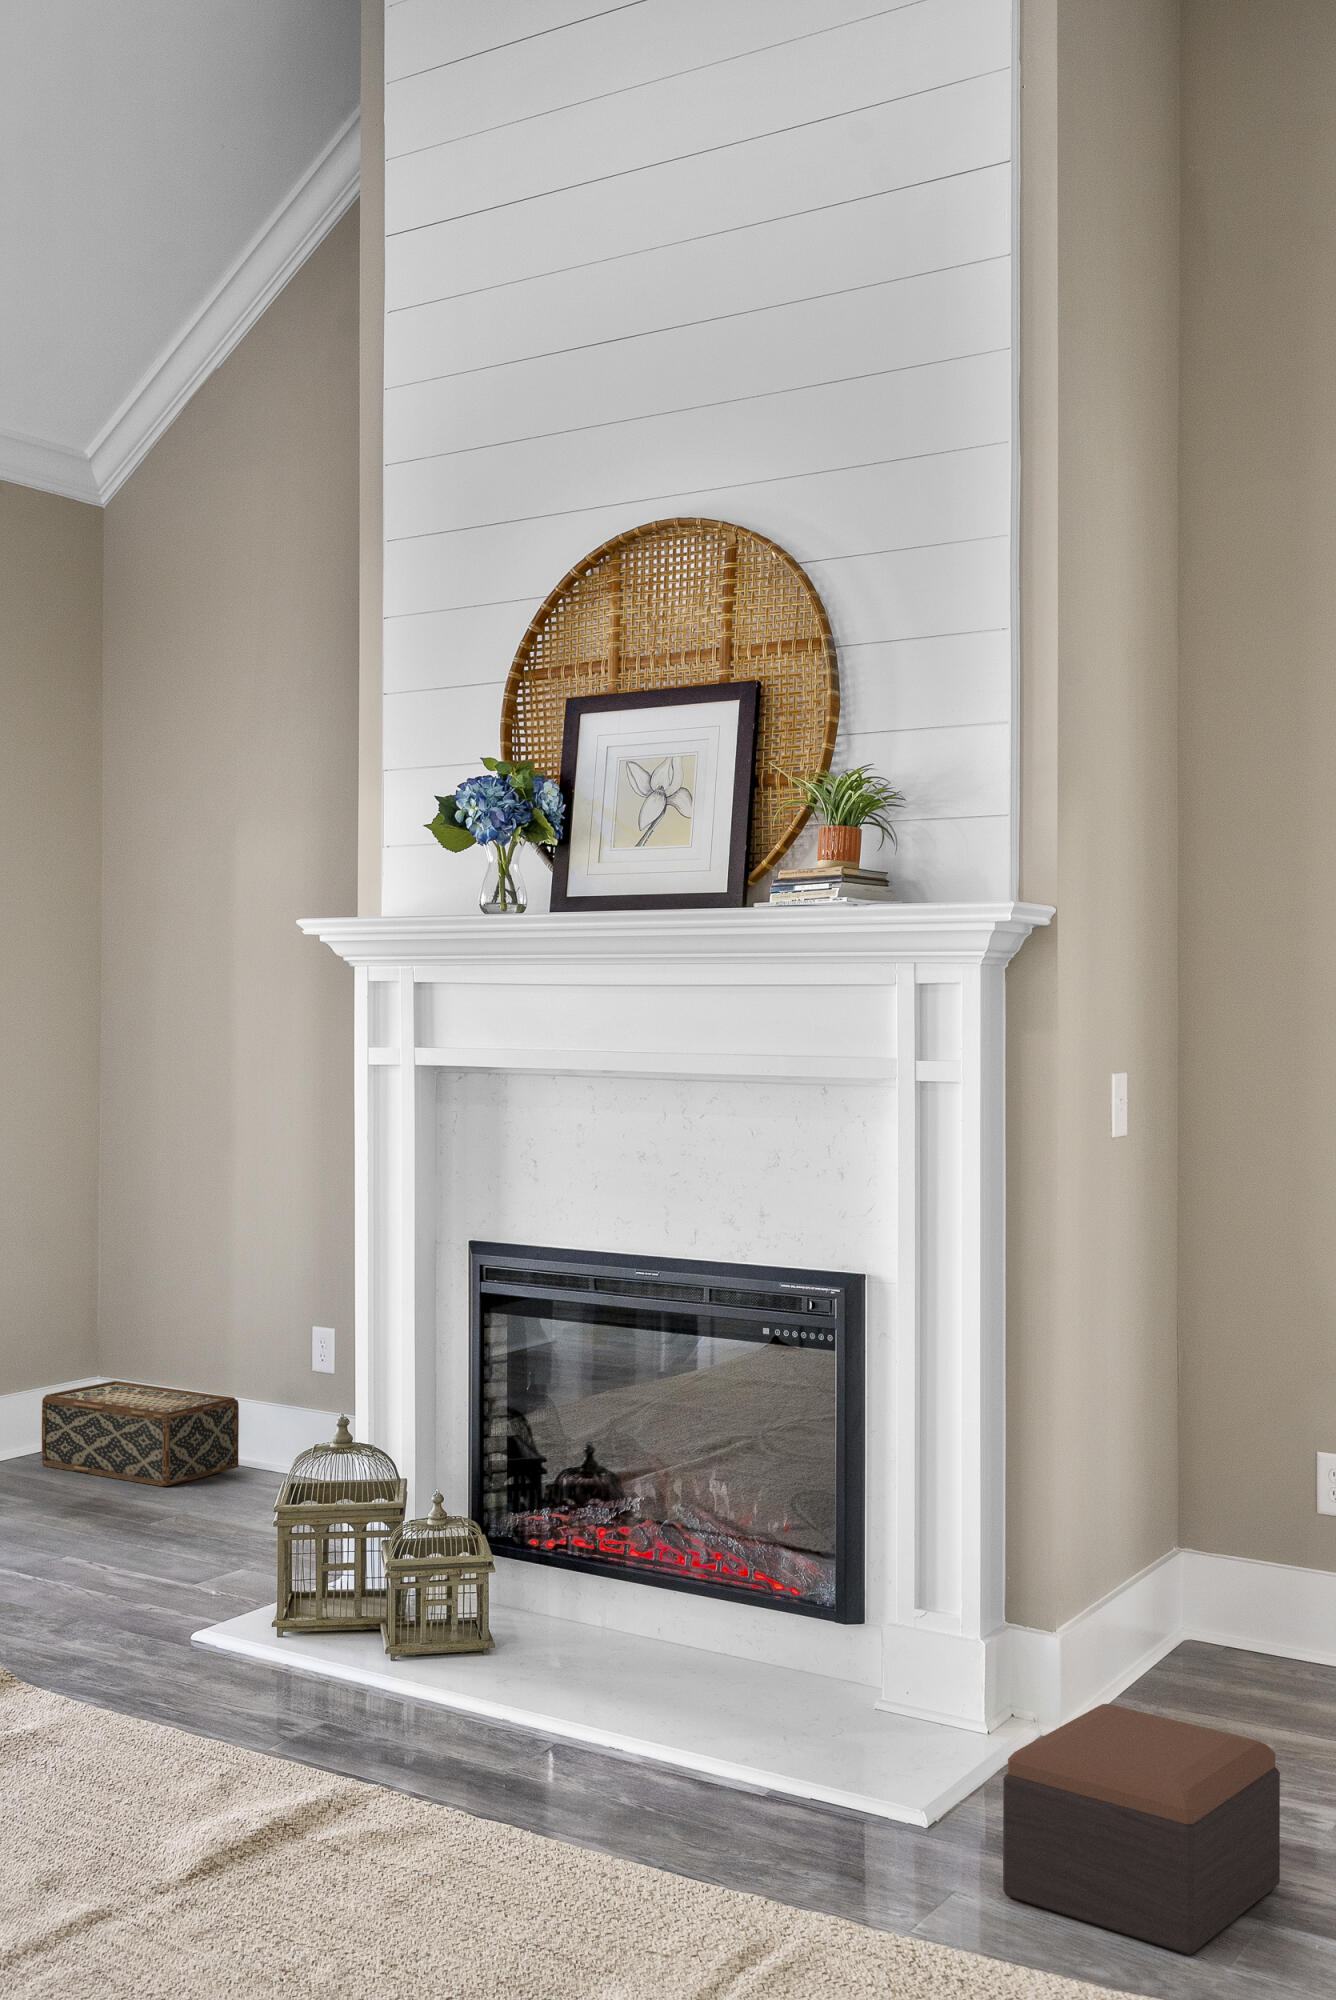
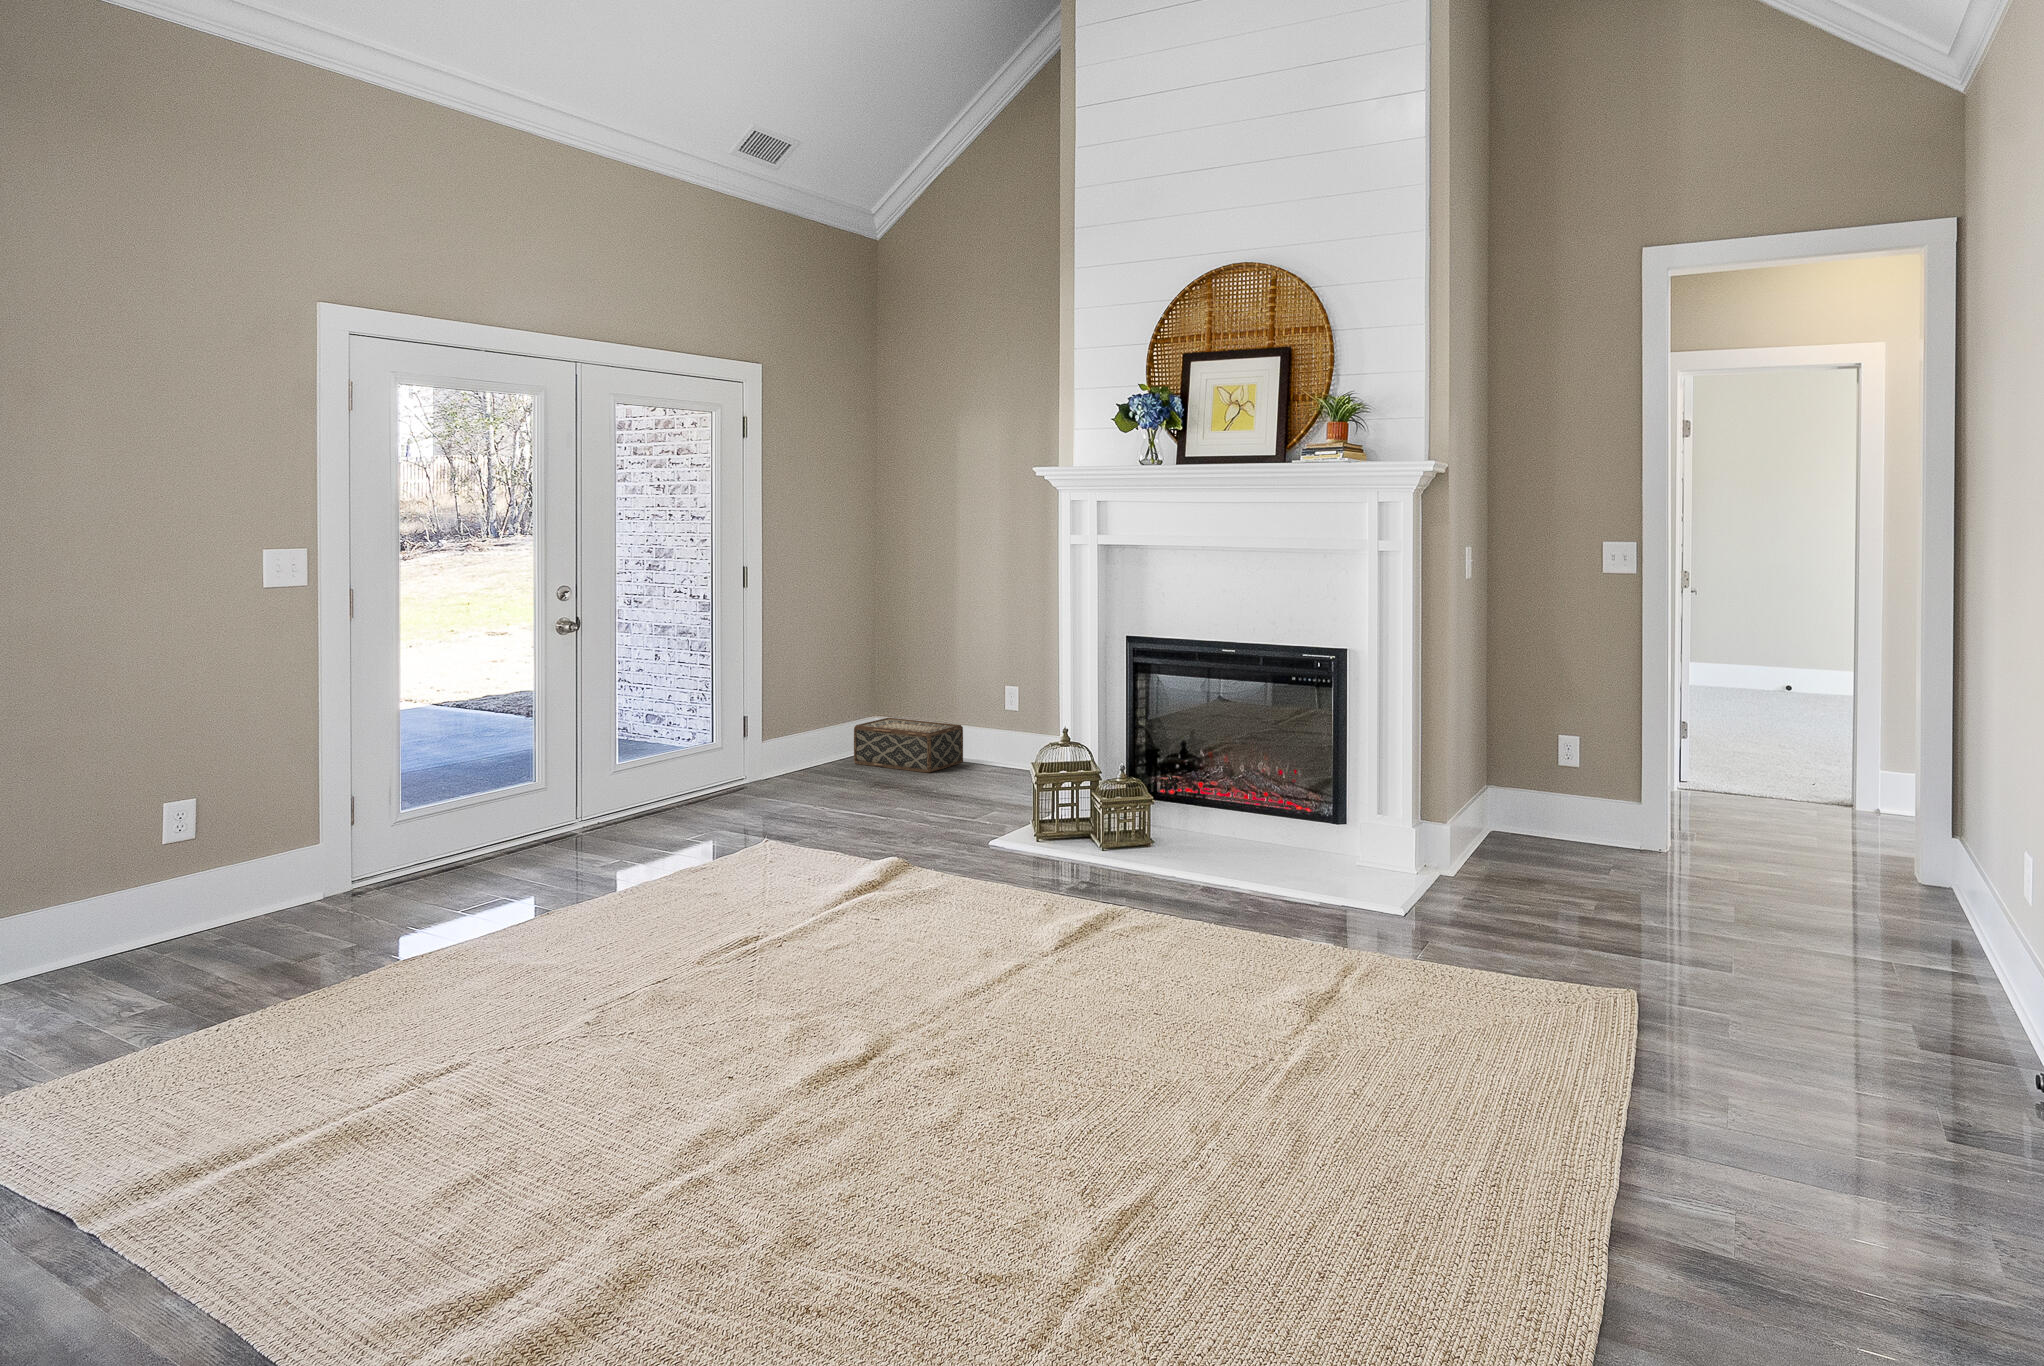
footstool: present [1003,1704,1280,1955] -> none [1450,855,1579,966]

